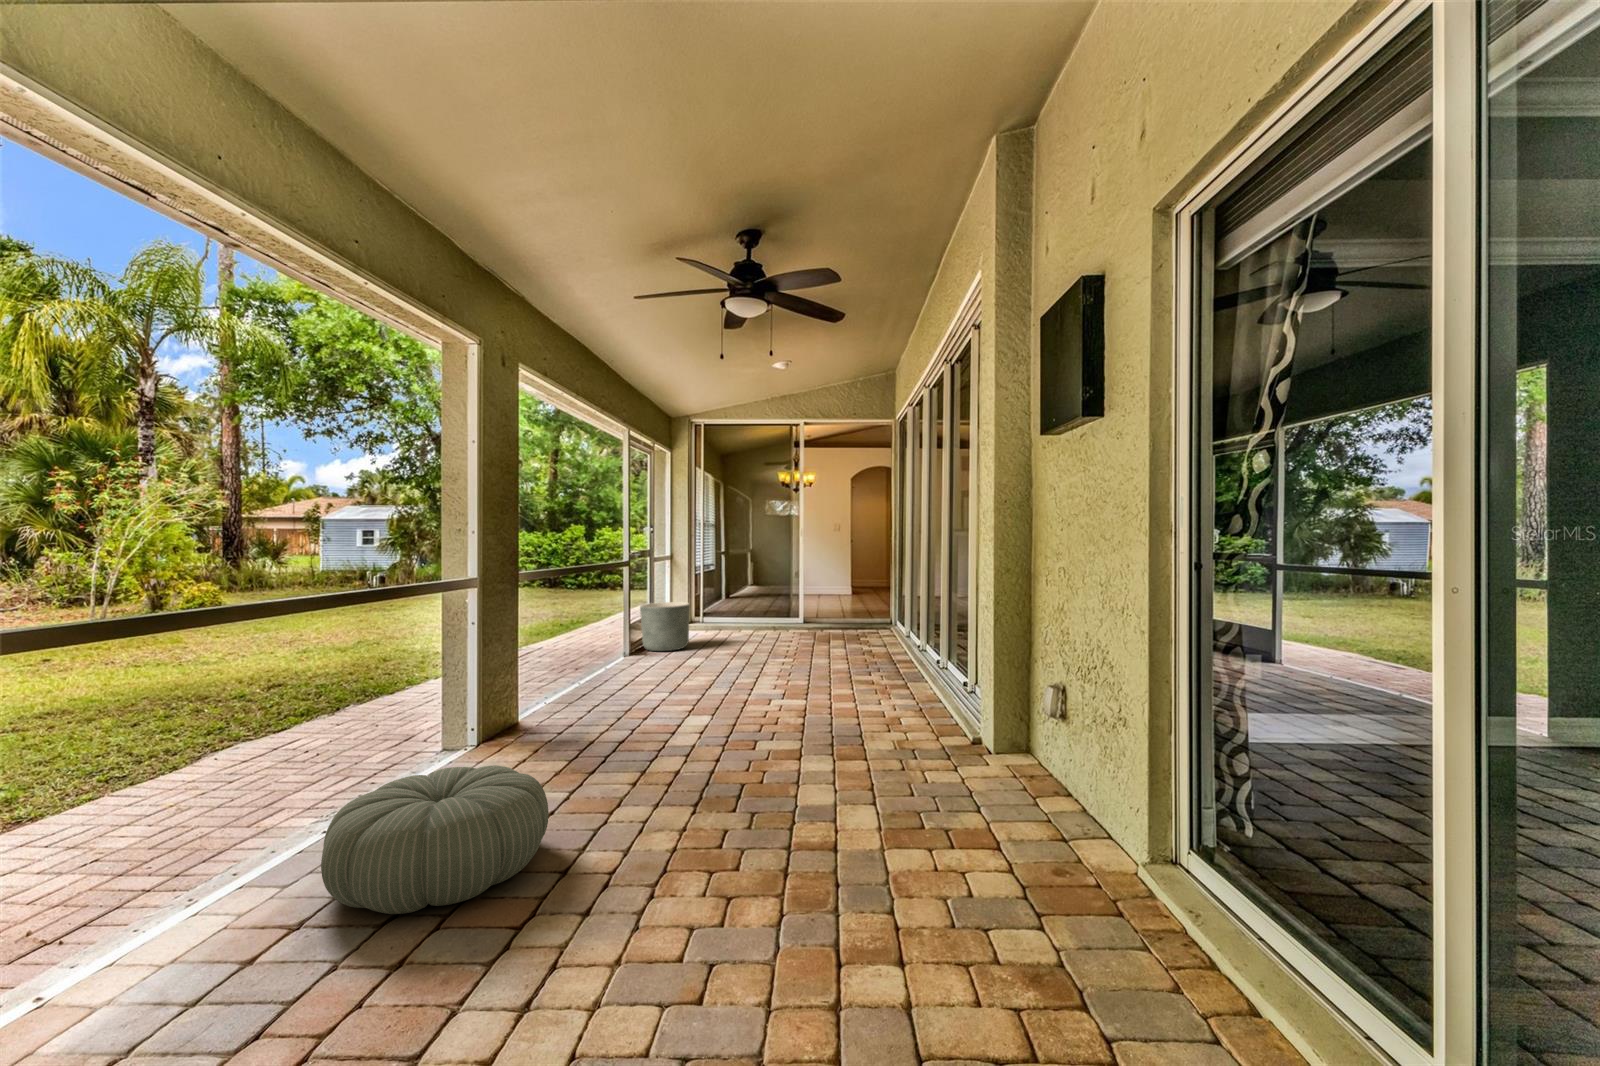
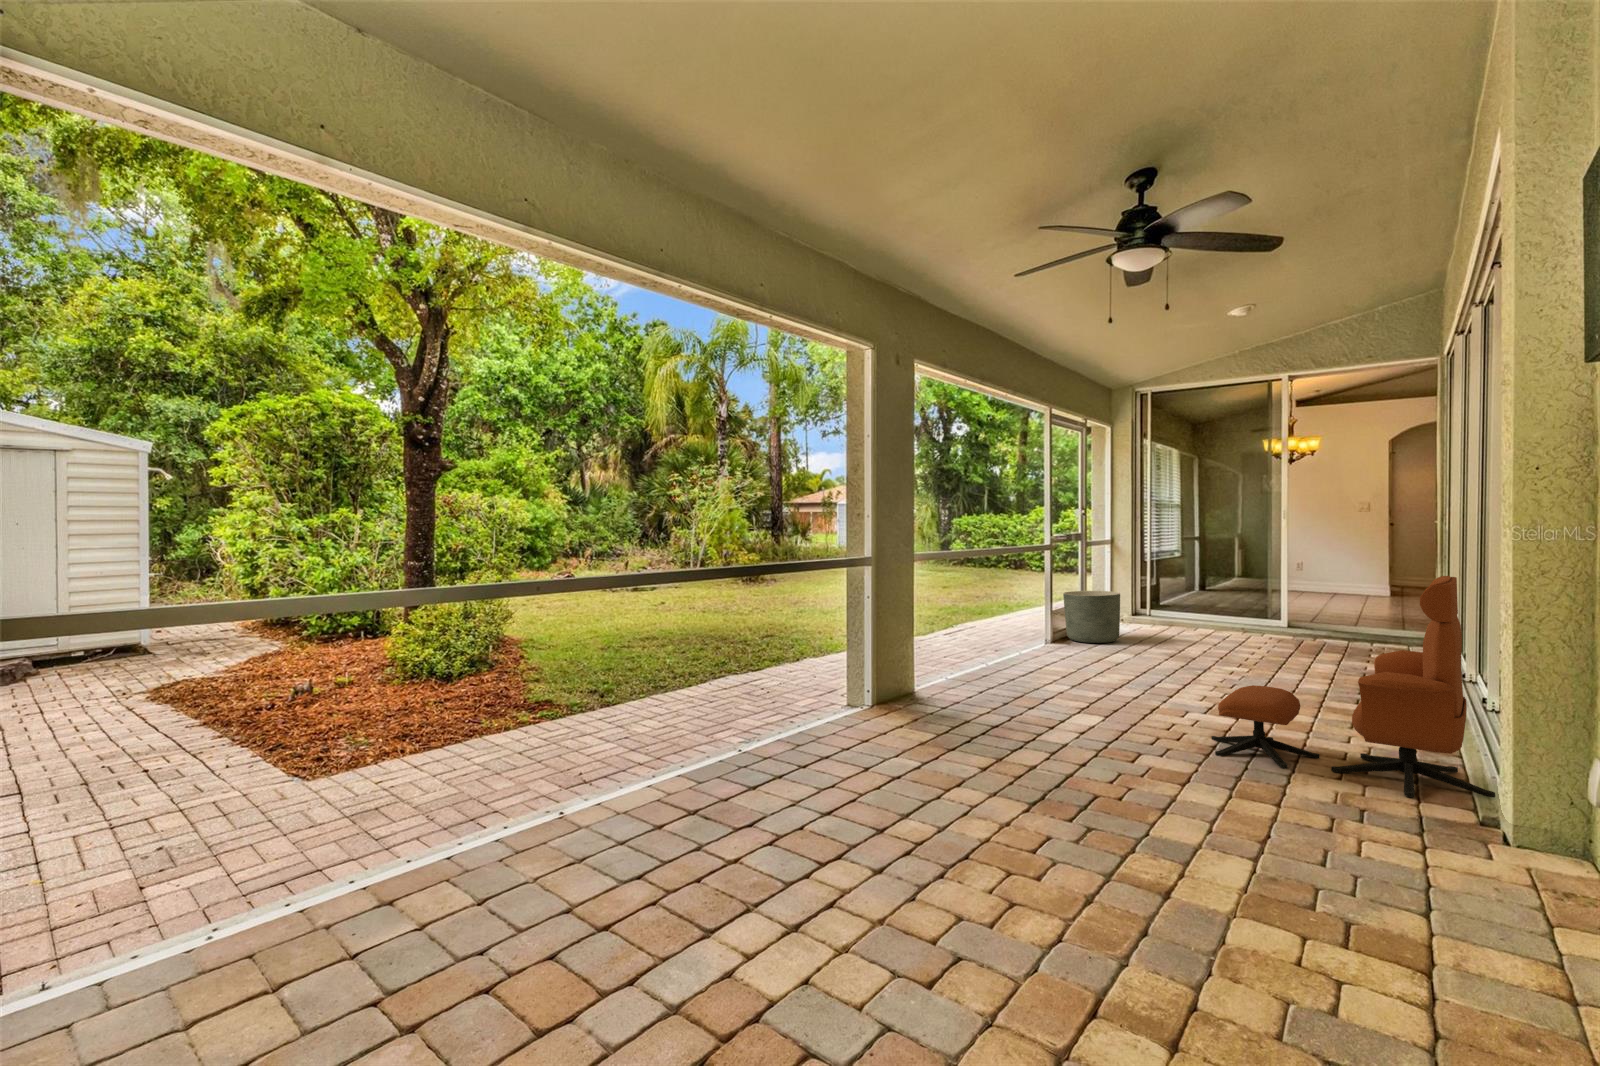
lounge chair: none [799,576,970,735] -> present [1212,576,1495,798]
pouf: present [321,765,549,914] -> none [713,719,880,828]

